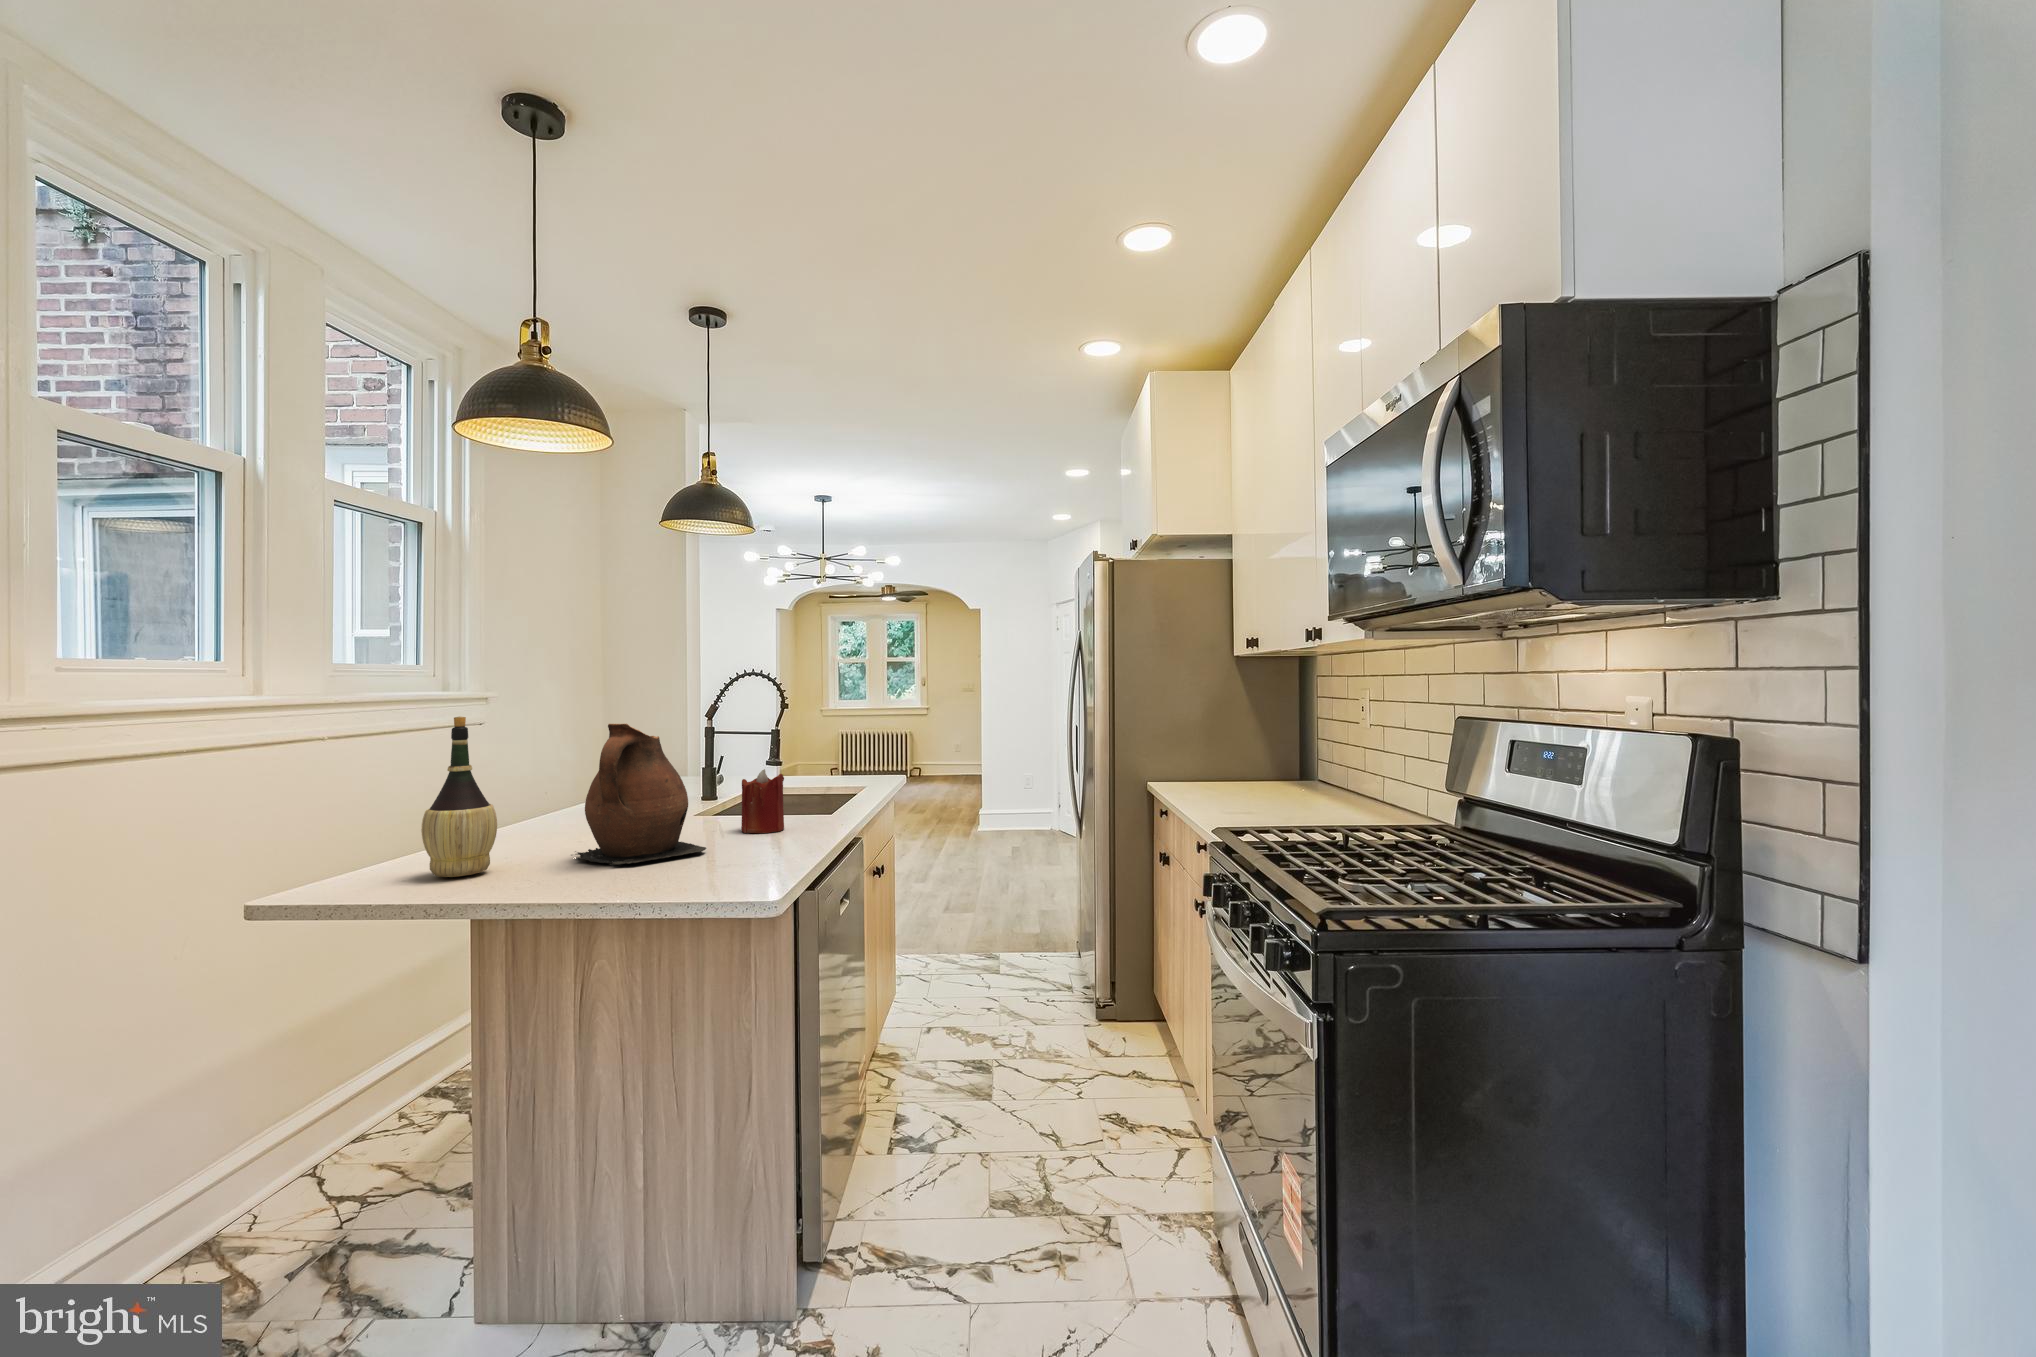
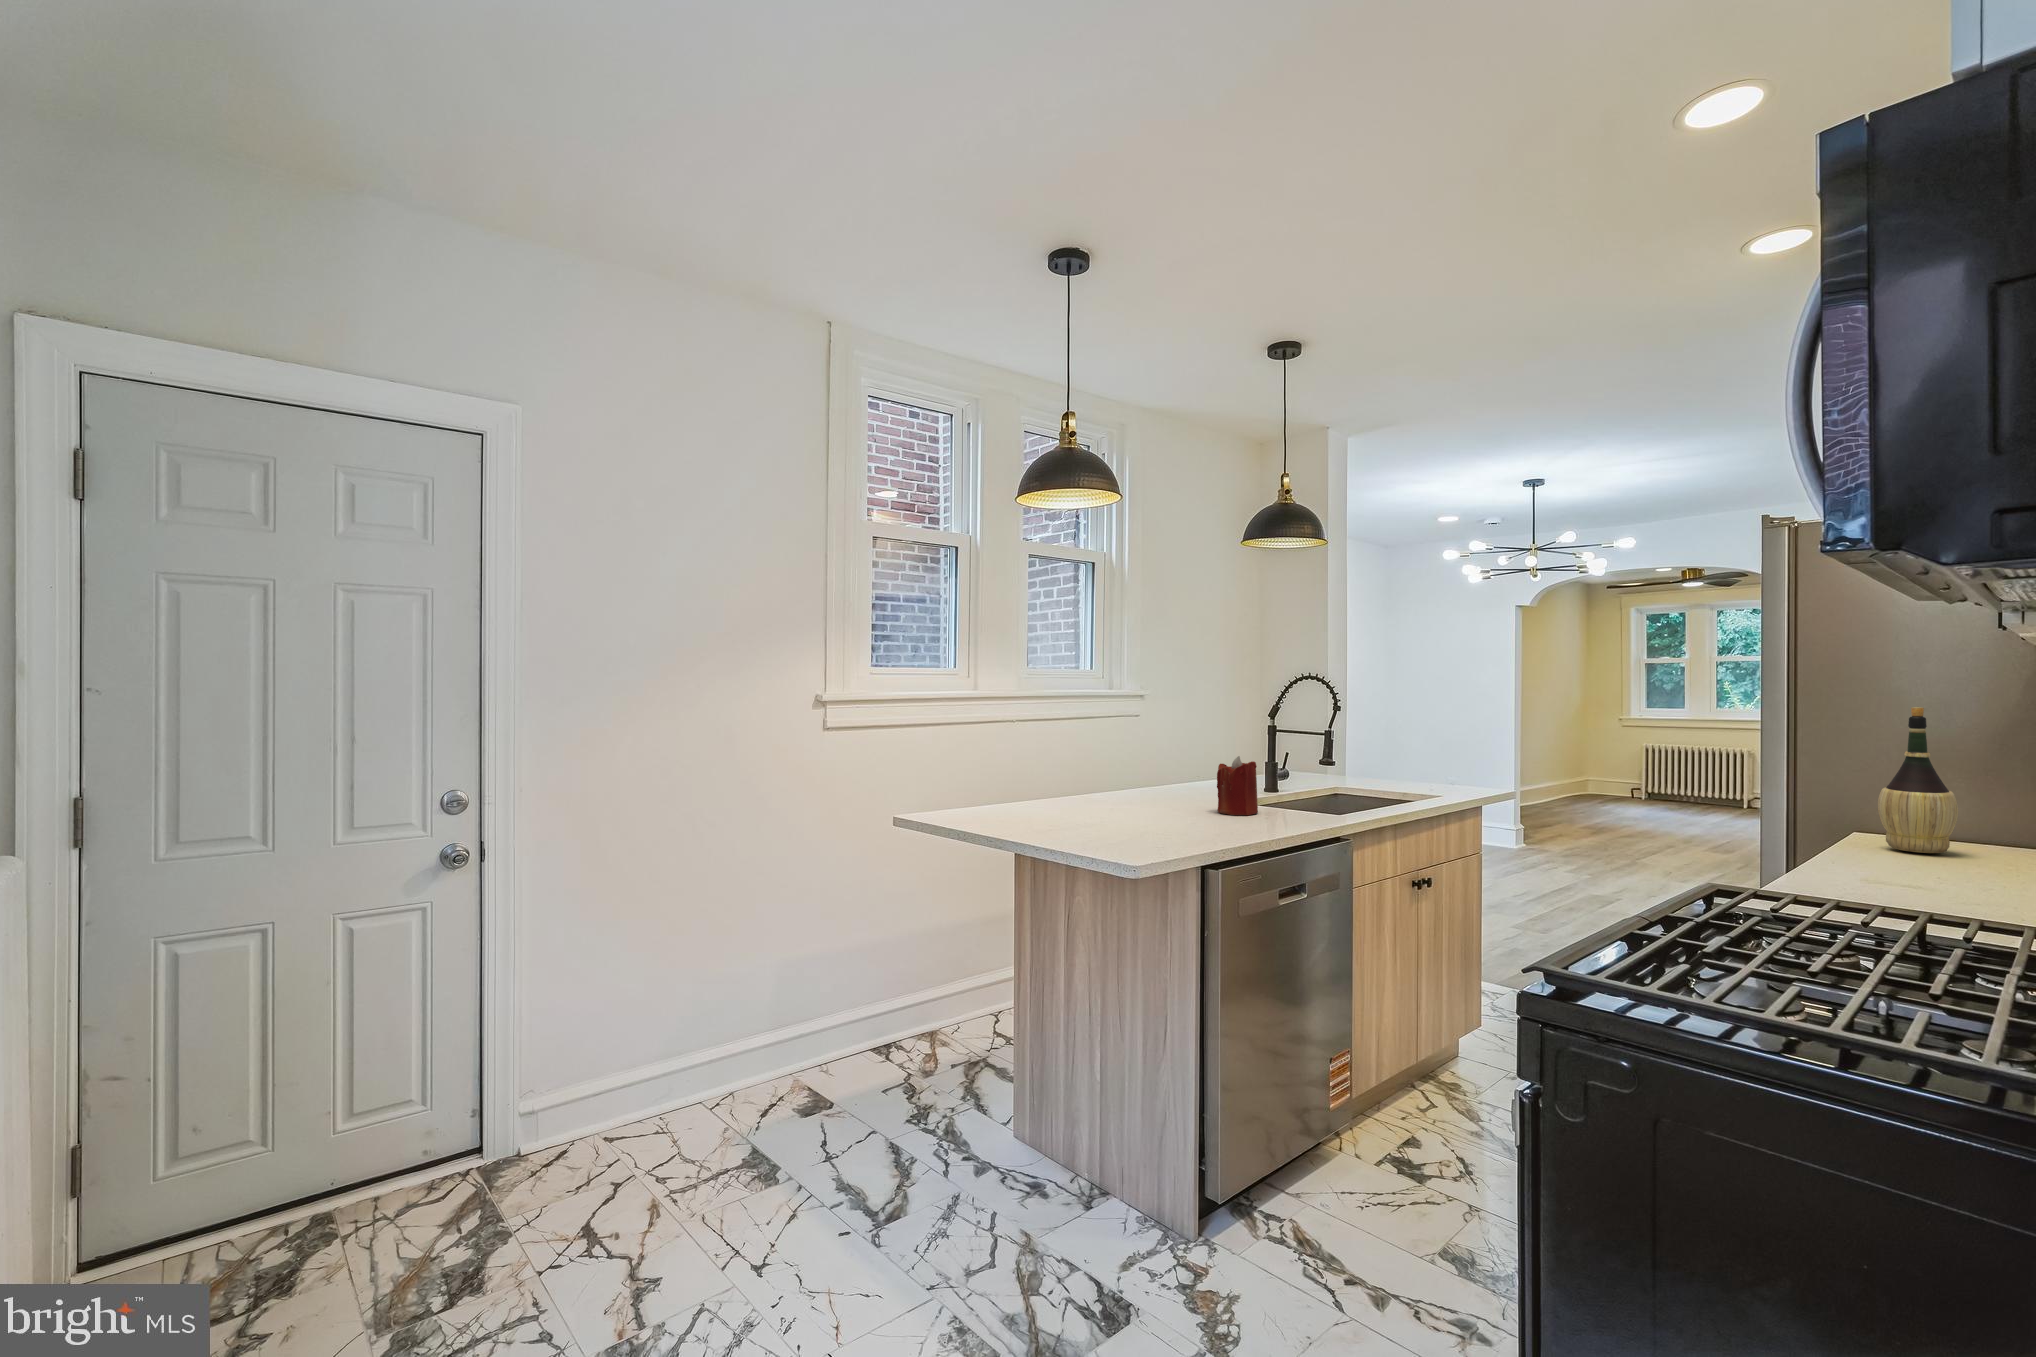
wine bottle: present [421,716,497,877] -> present [1878,707,1958,853]
ceramic pitcher: present [575,724,706,865] -> none [1064,711,1156,824]

